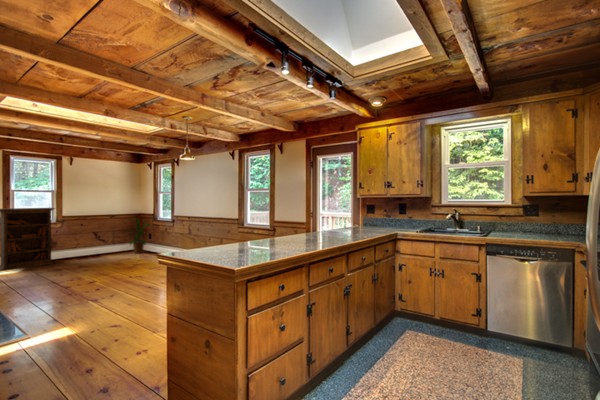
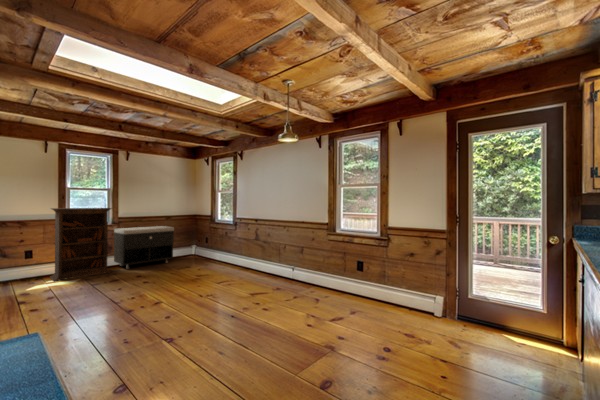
house plant: present [128,217,150,253] -> none [180,216,216,262]
storage bench: none [59,223,116,260] -> present [114,226,174,268]

